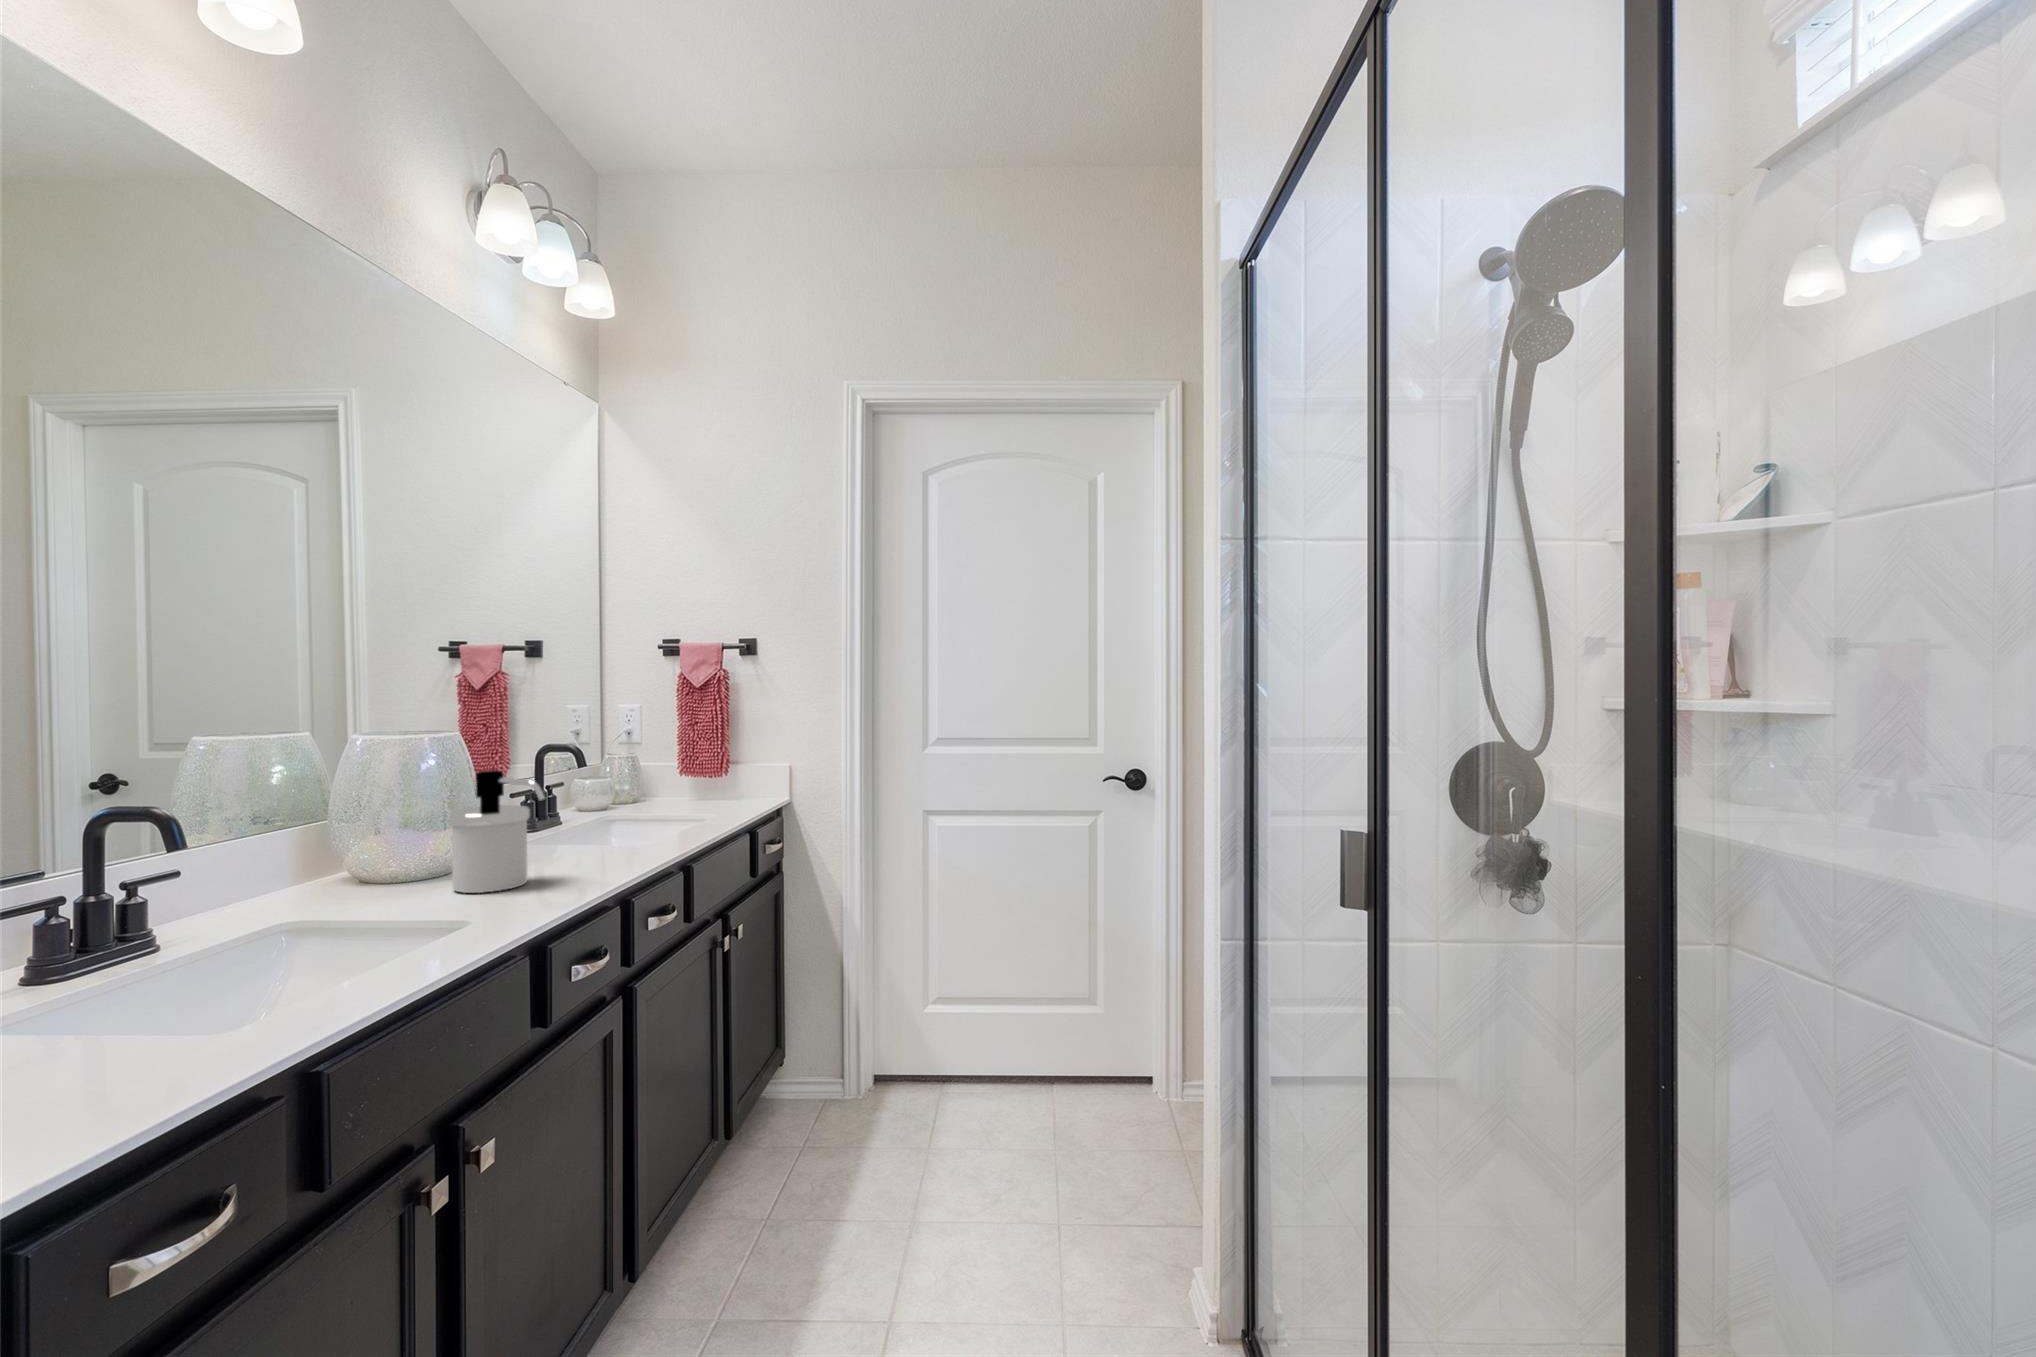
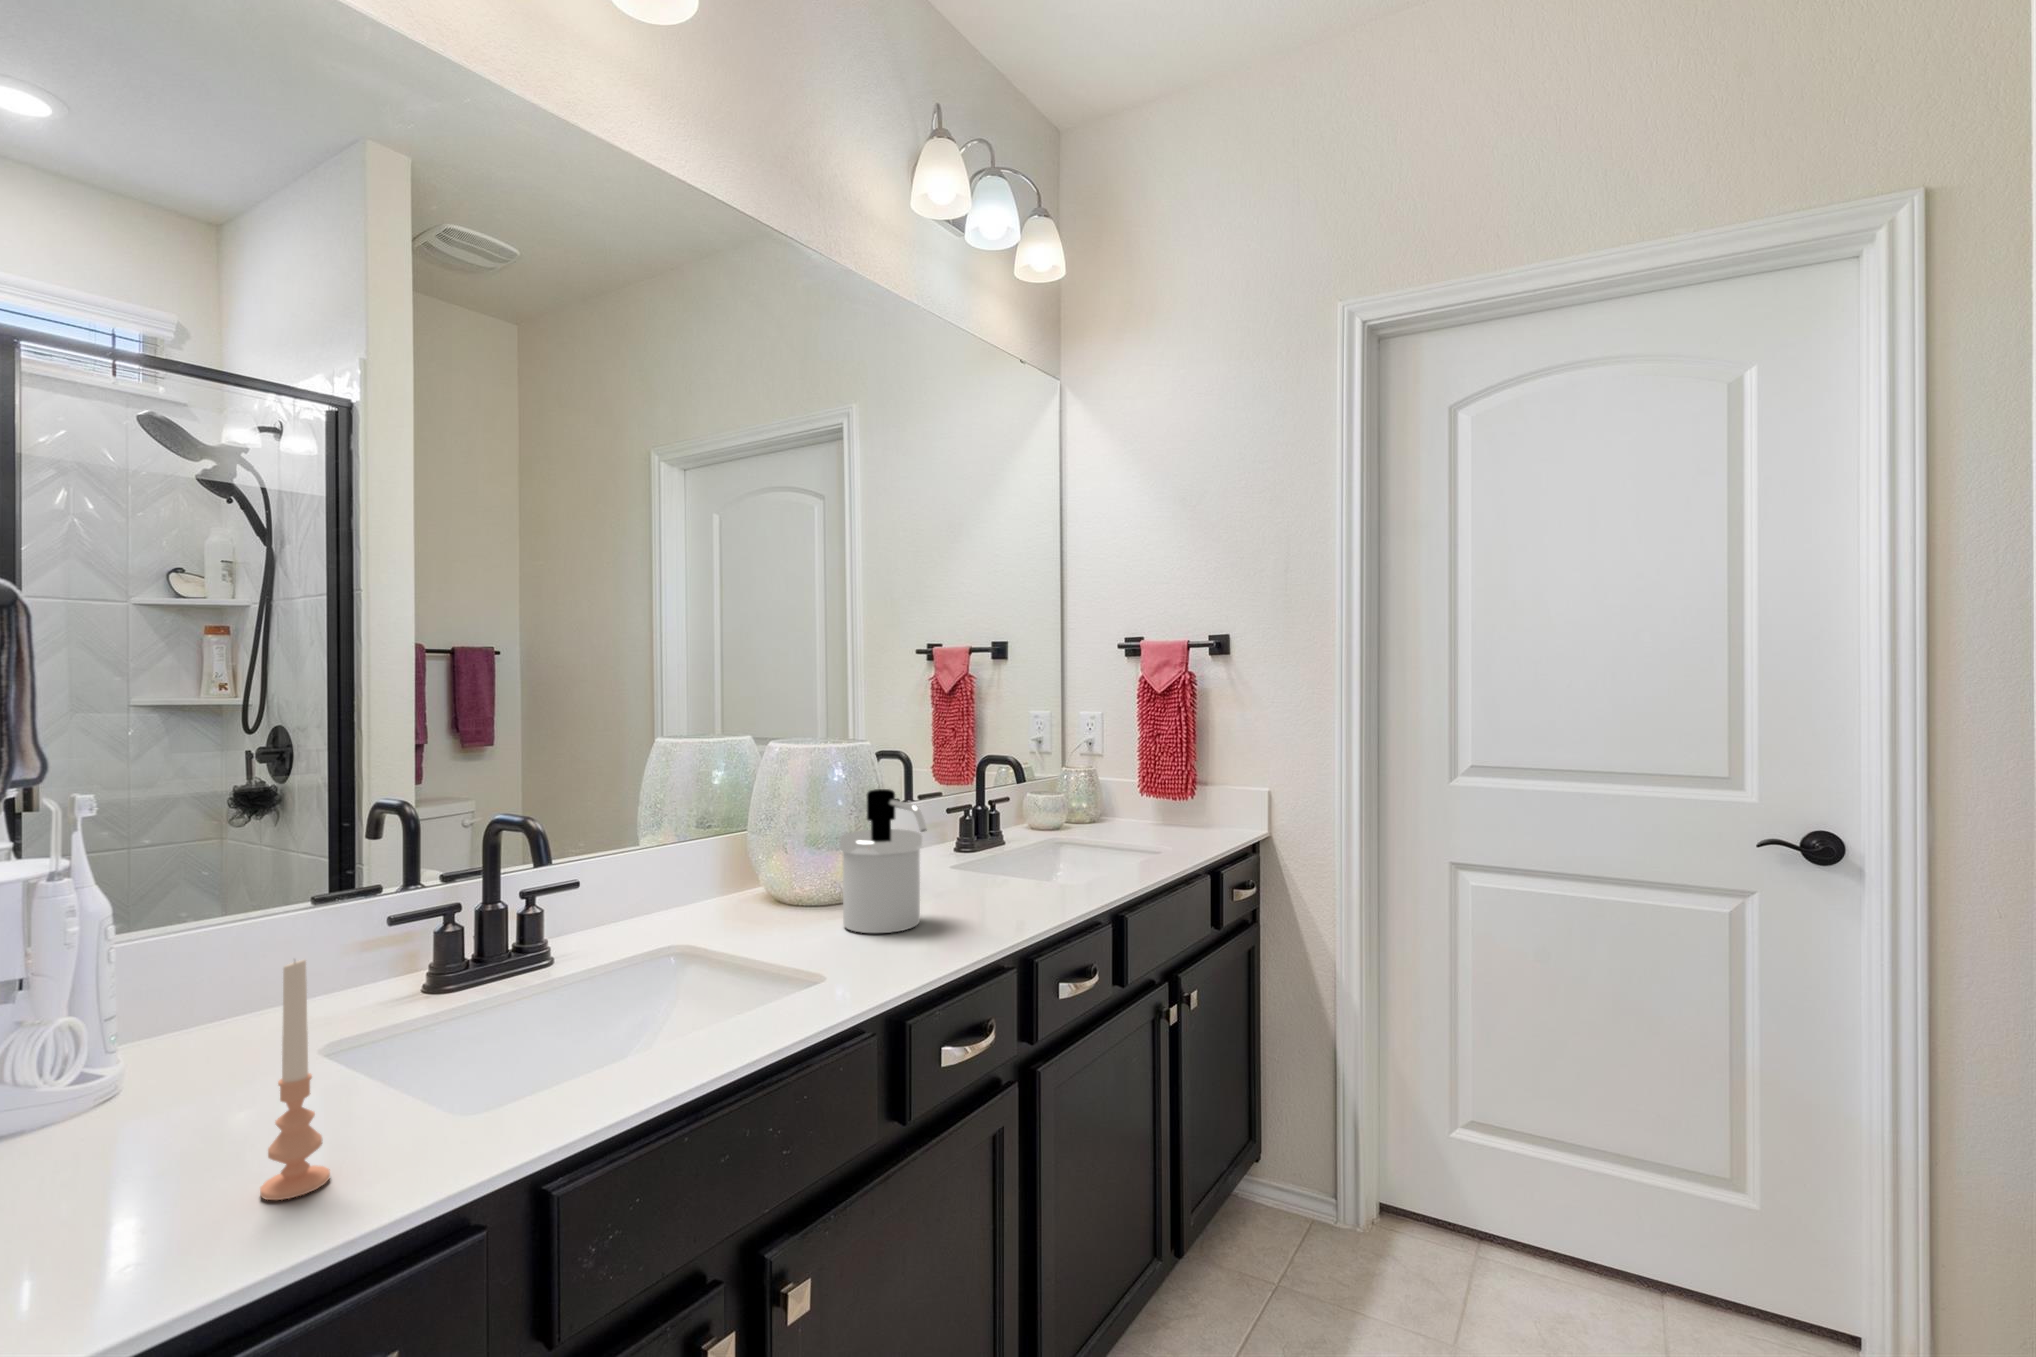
candle: none [85,901,148,1092] -> present [260,960,330,1200]

